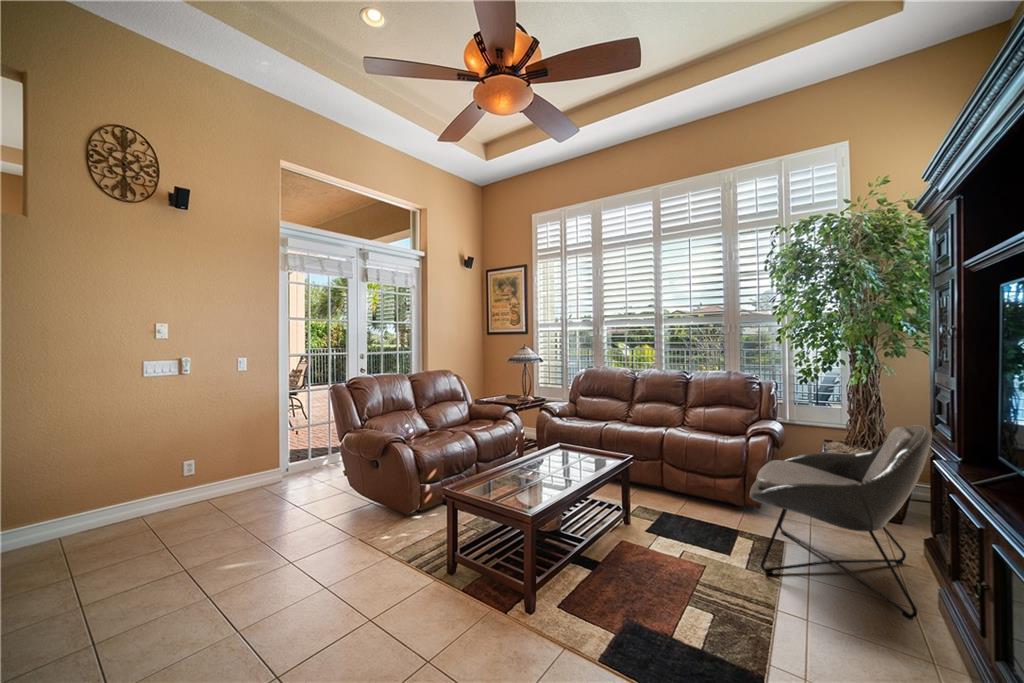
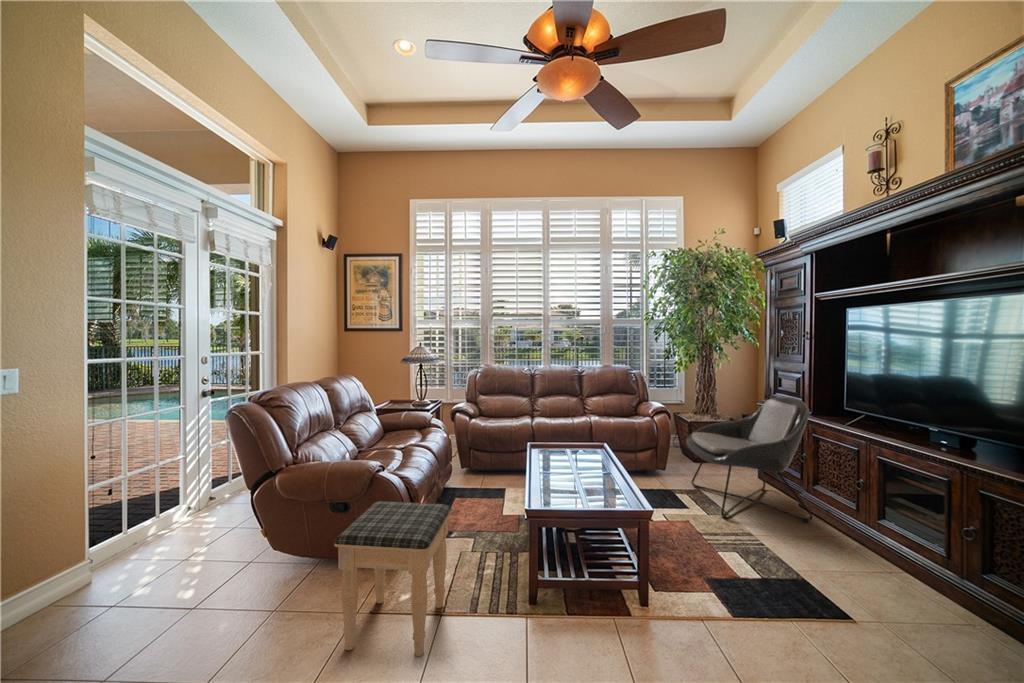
footstool: none [317,461,408,572] -> present [334,501,452,656]

